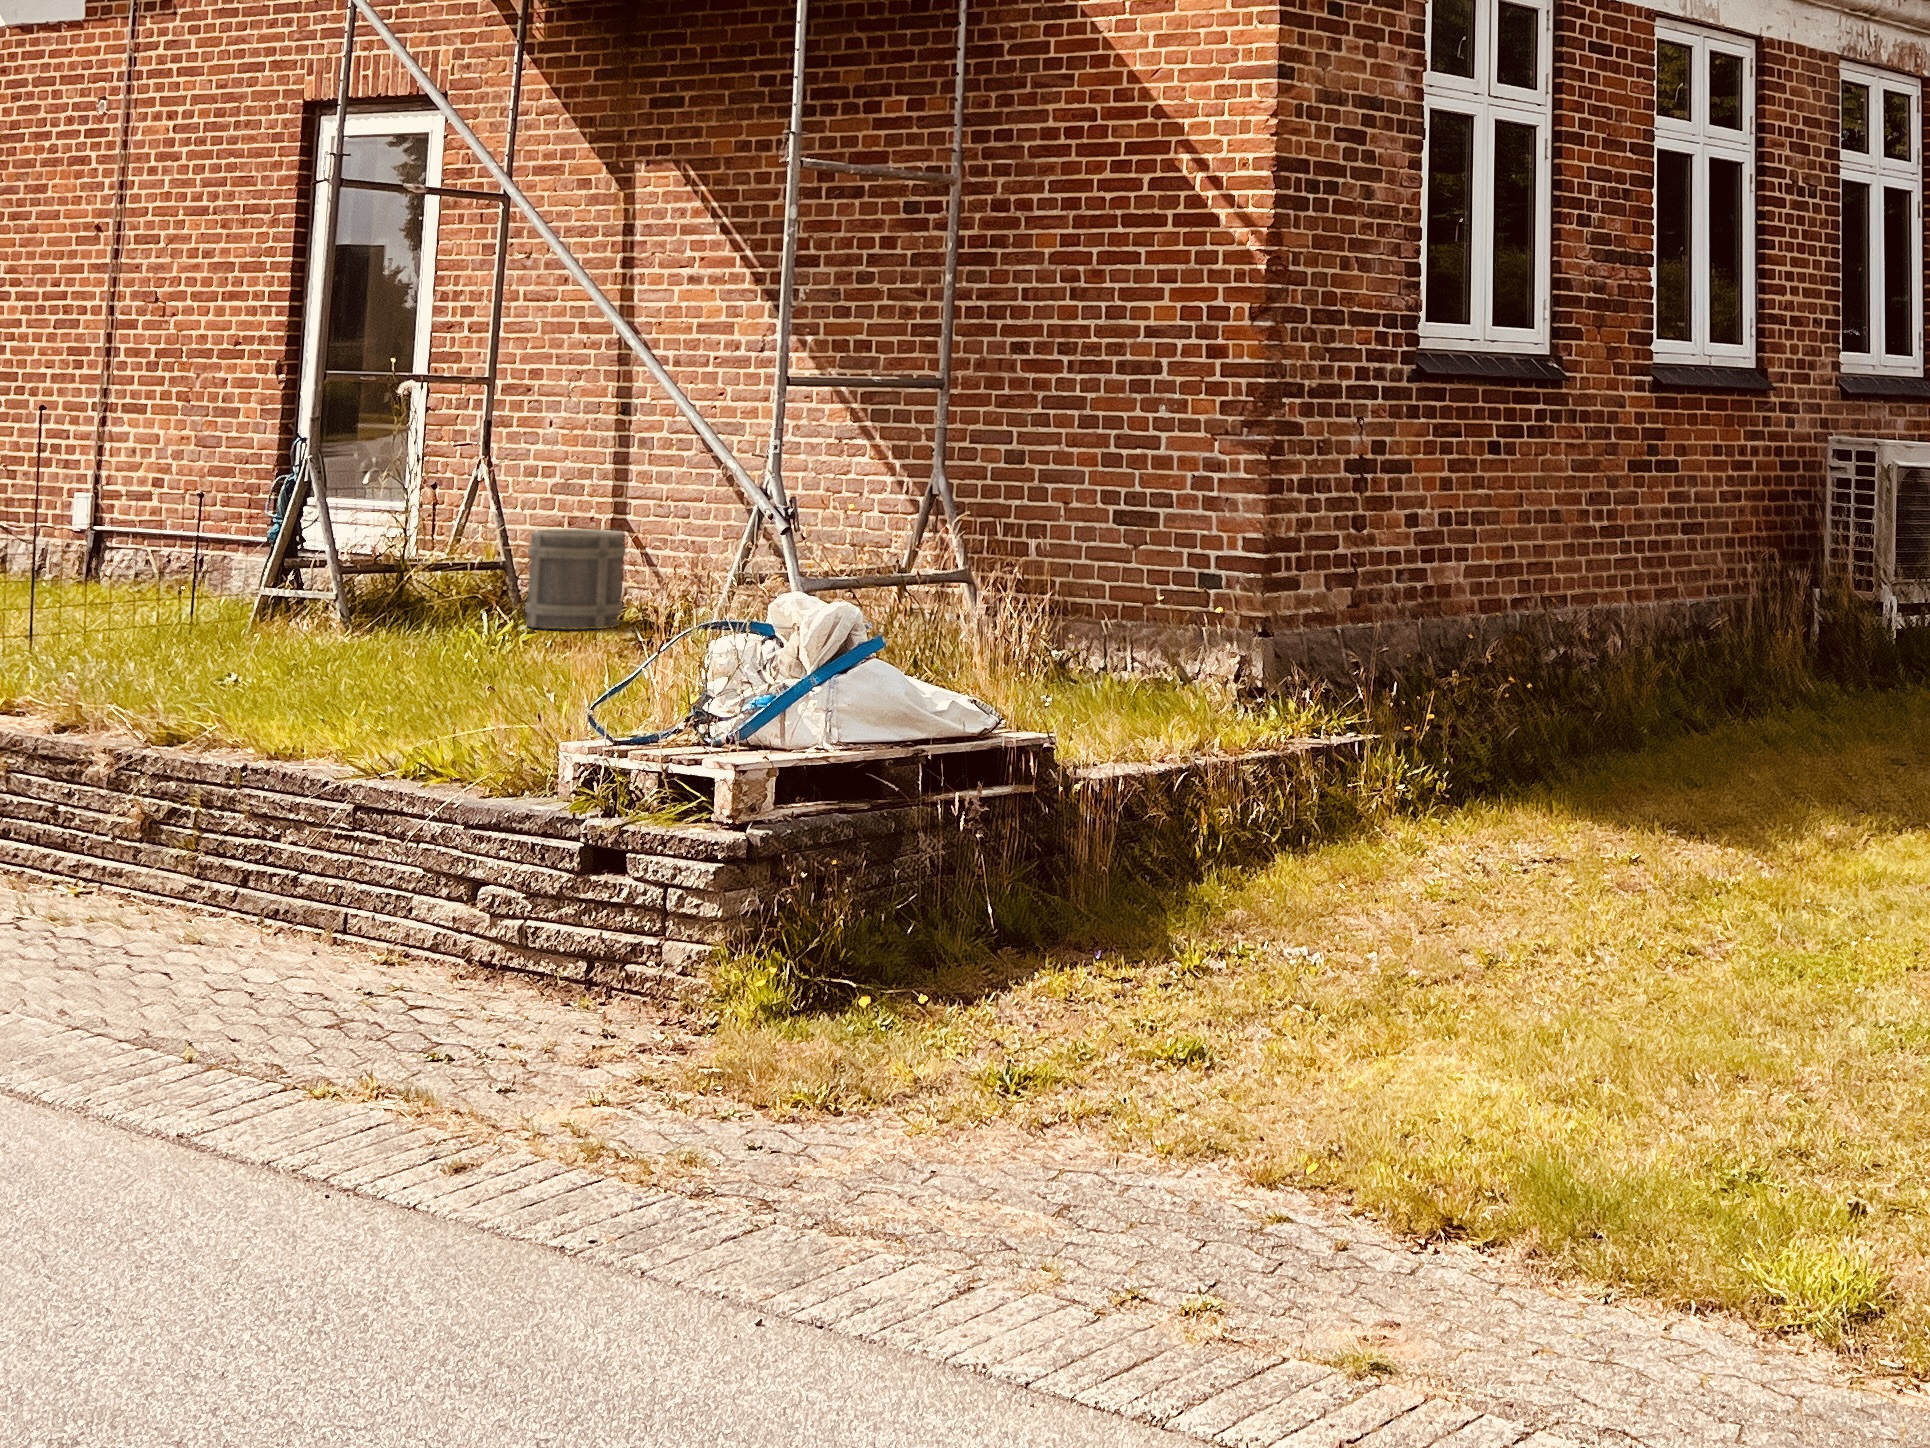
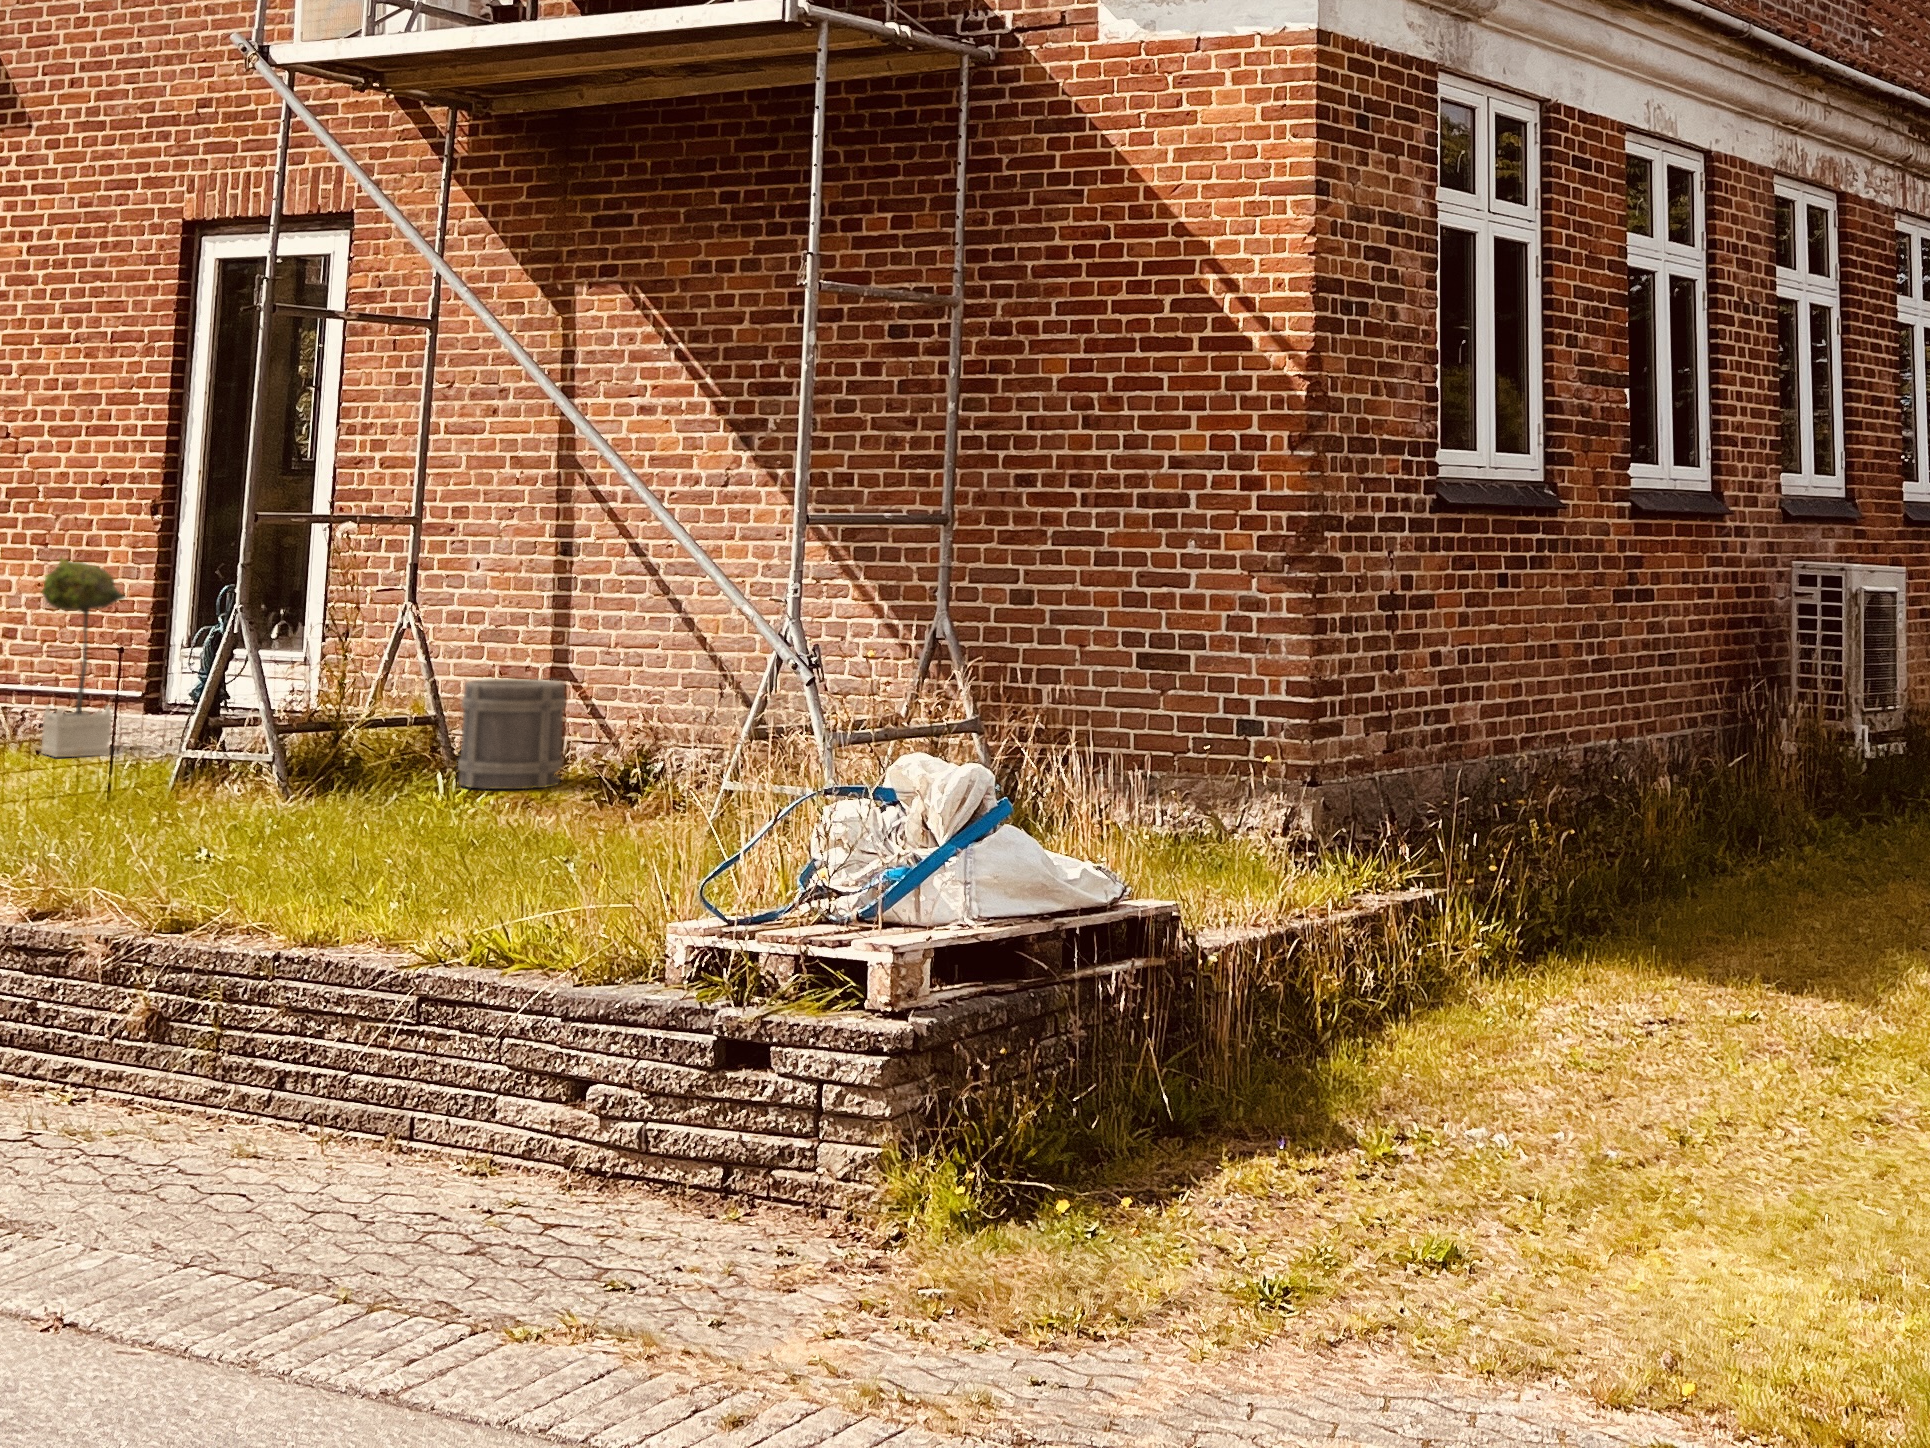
potted tree: none [174,413,254,596] -> present [41,559,125,757]

